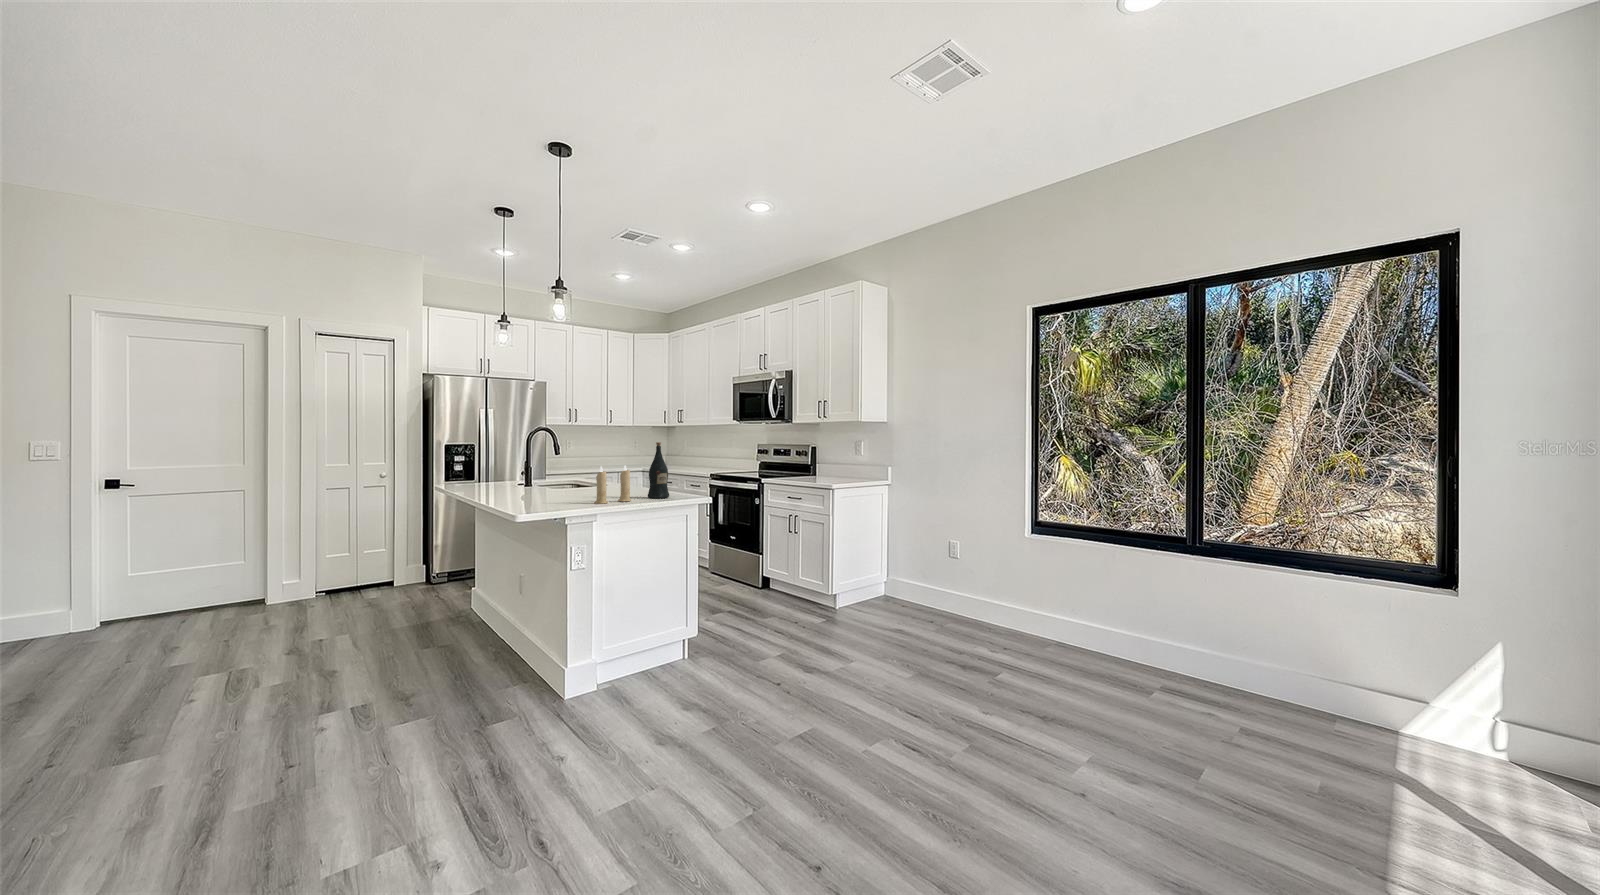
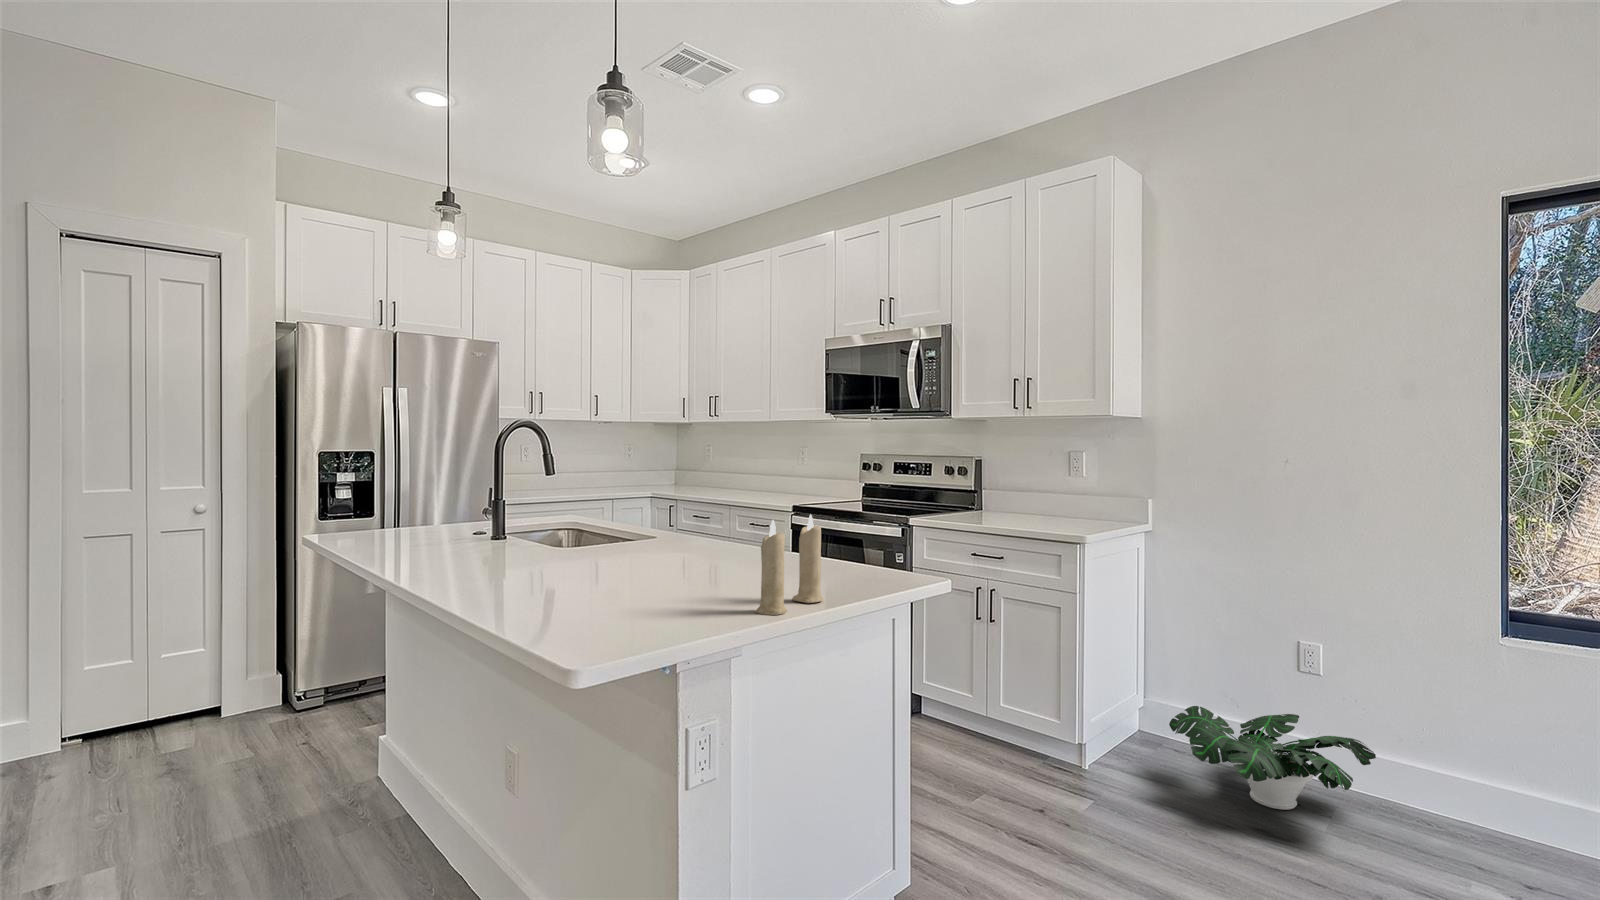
wine bottle: present [648,442,669,499] -> none [824,459,872,586]
potted plant: none [874,576,969,625] -> present [1169,706,1376,810]

